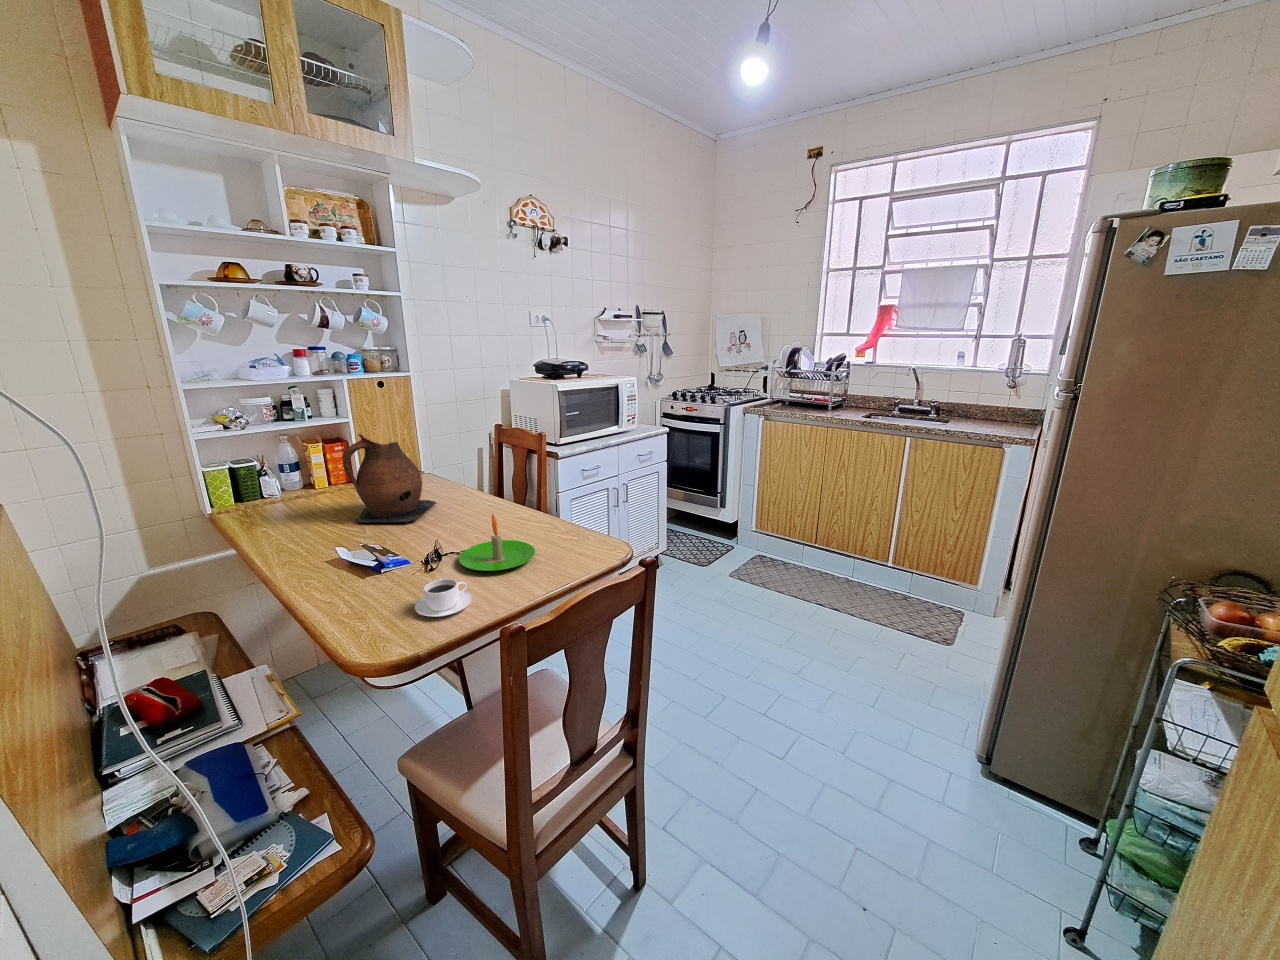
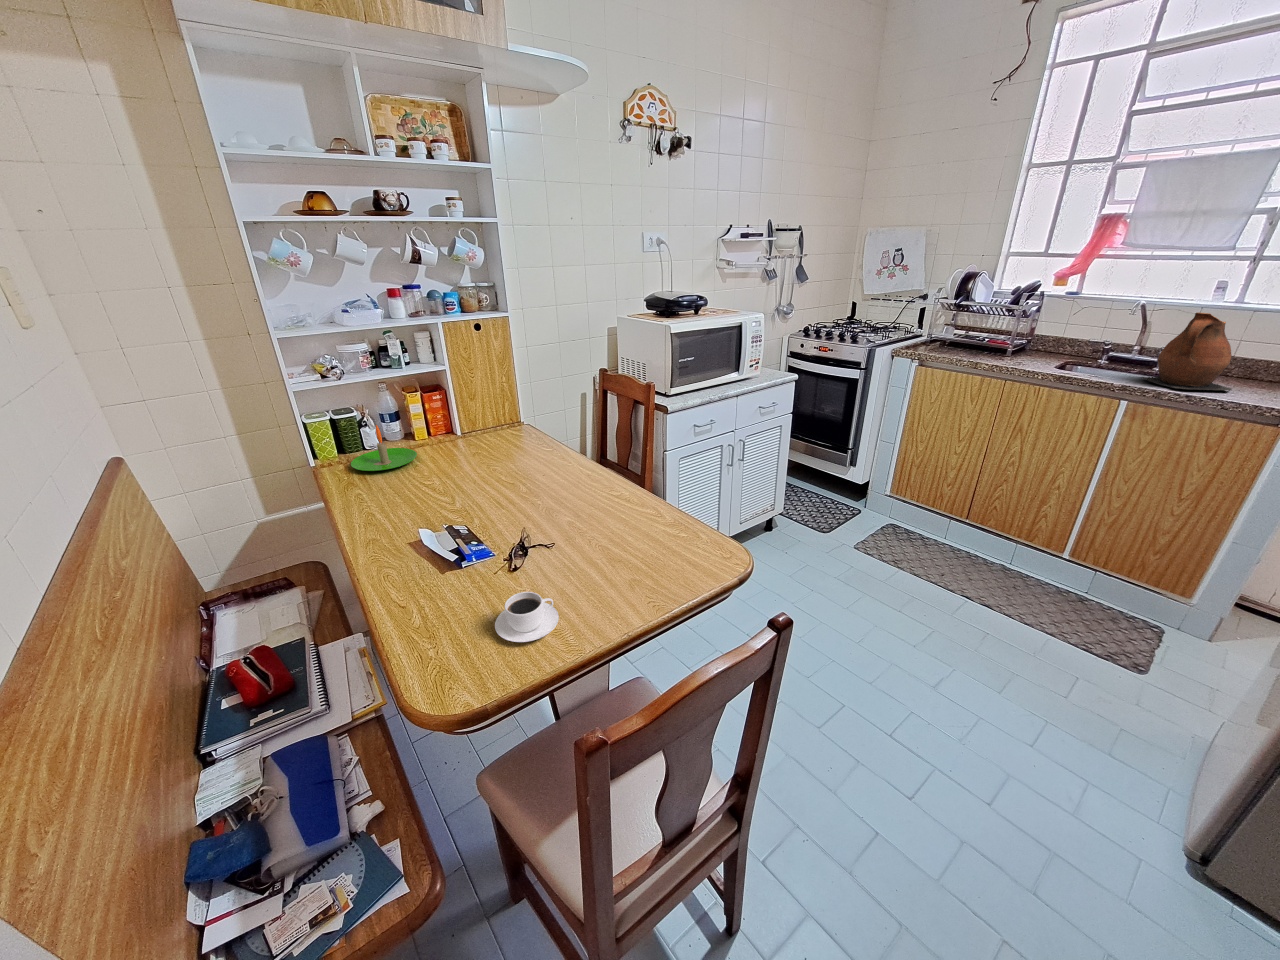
ceramic pitcher: present [342,433,436,523] -> present [1144,312,1232,391]
candle: present [459,514,535,571] -> present [351,425,417,471]

